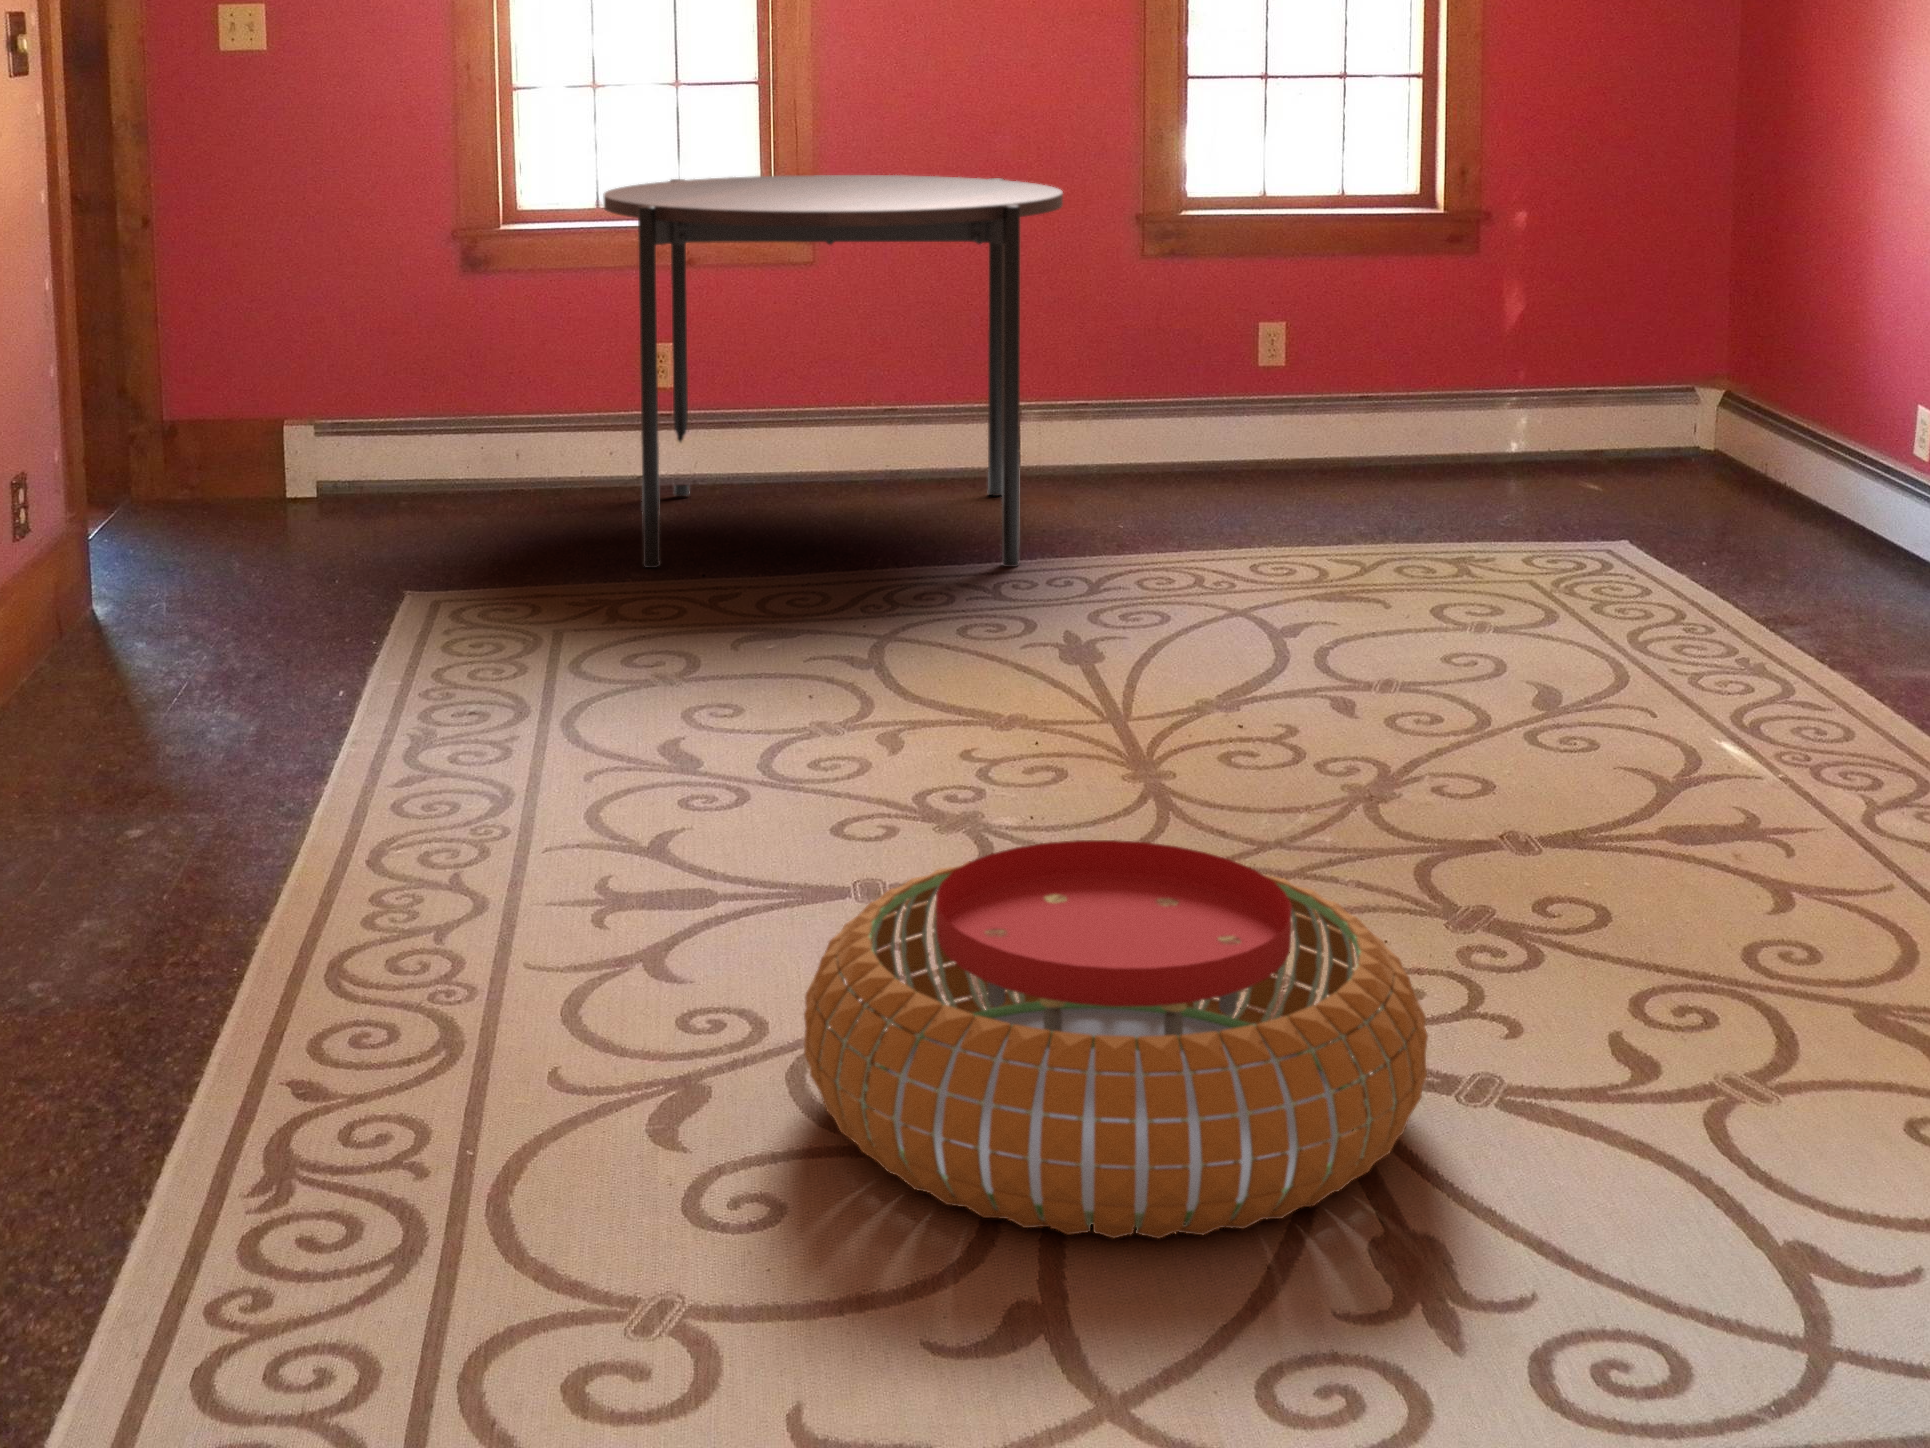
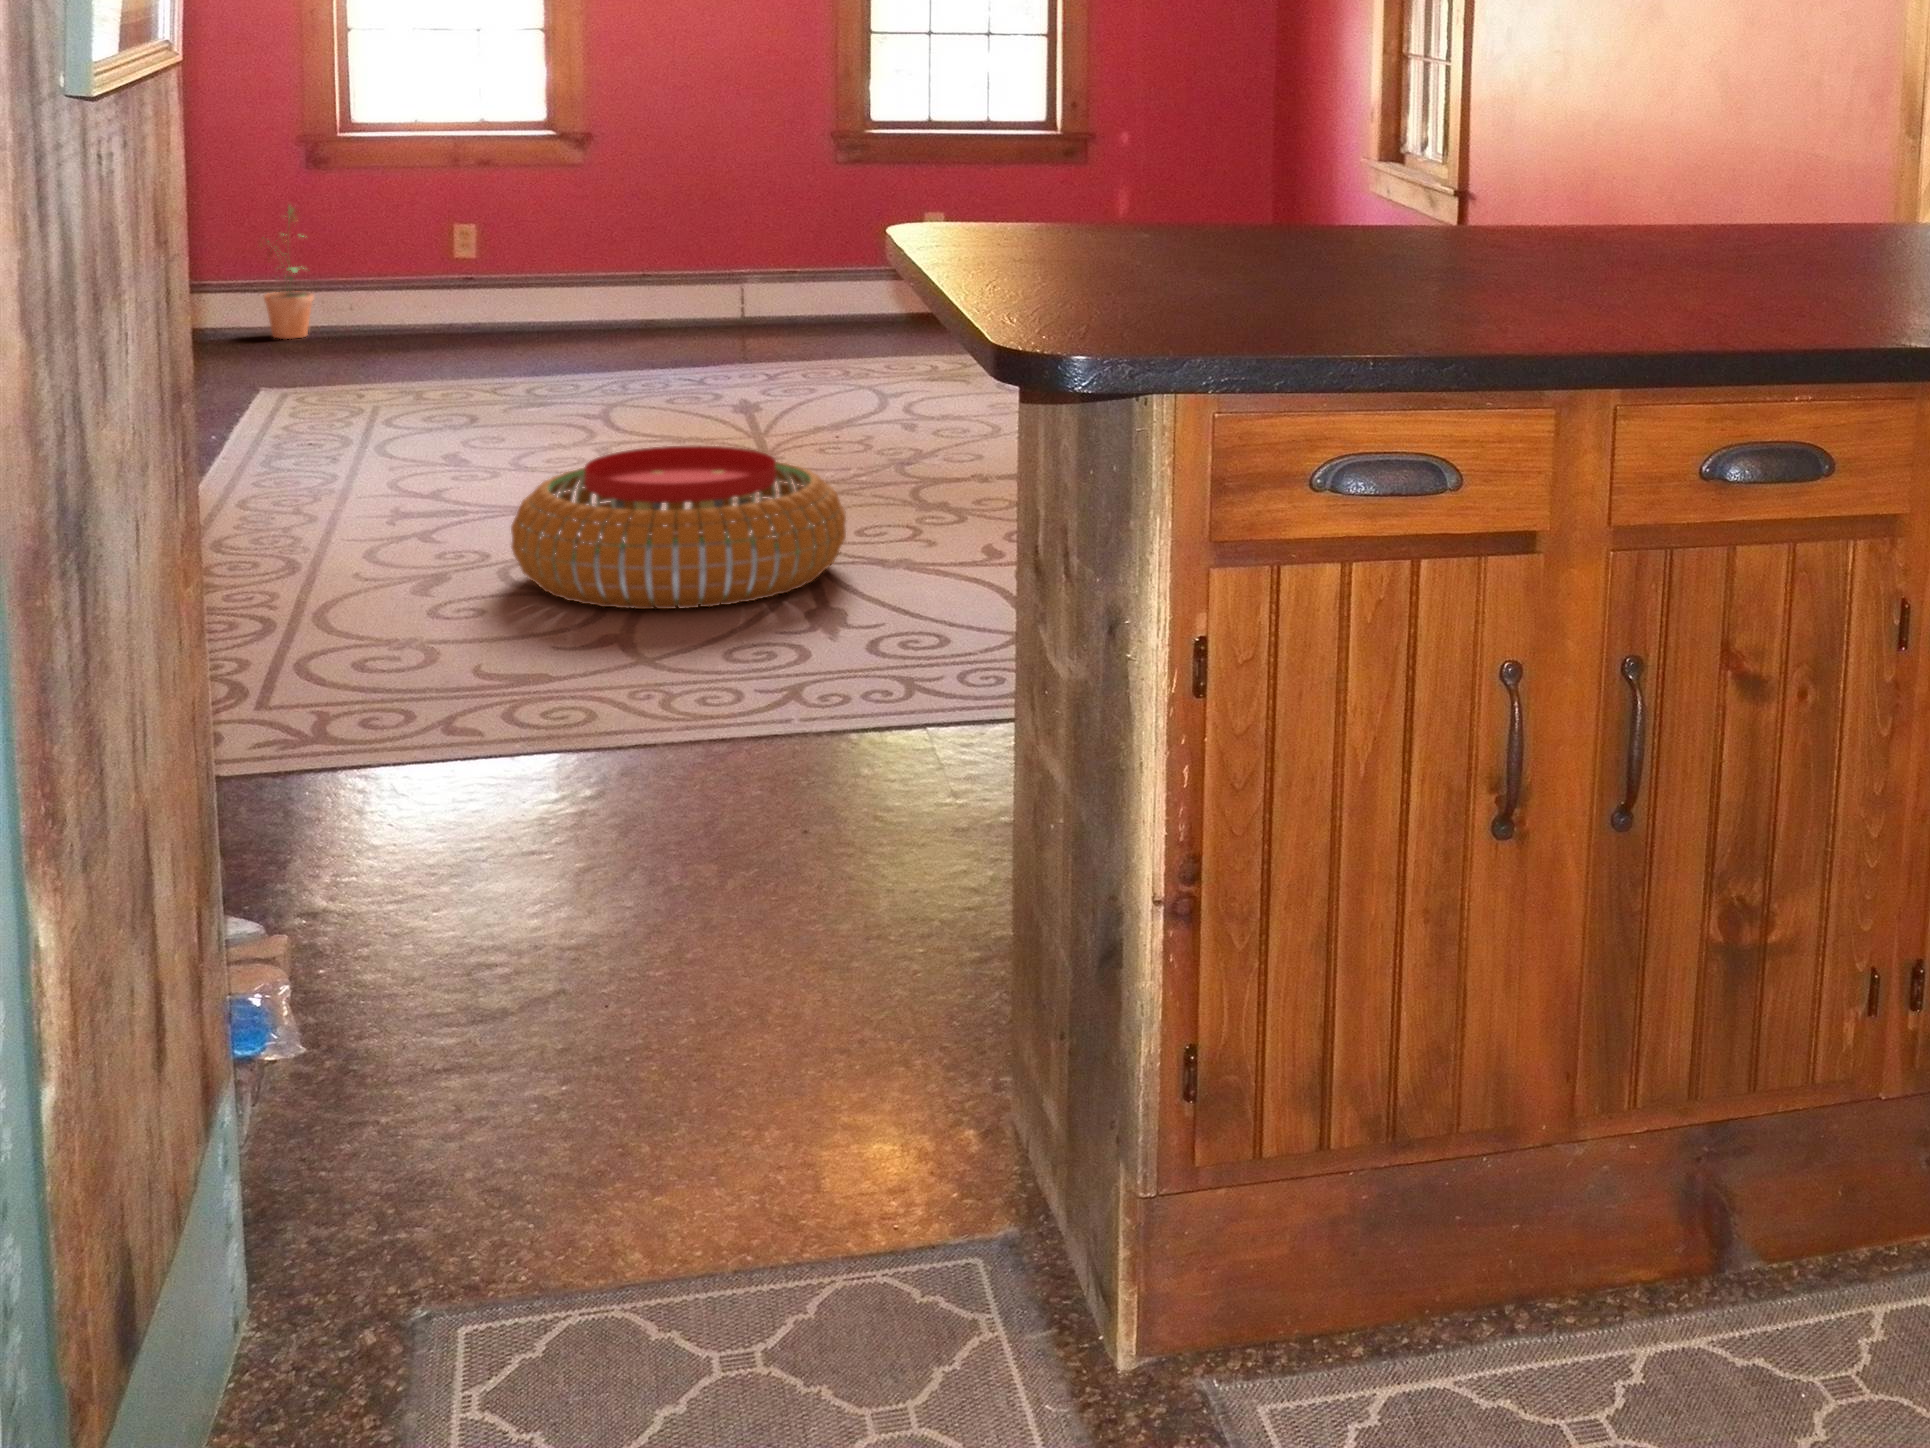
dining table: present [603,175,1063,568] -> none [418,96,768,373]
potted plant: none [404,325,473,503] -> present [258,205,313,339]

